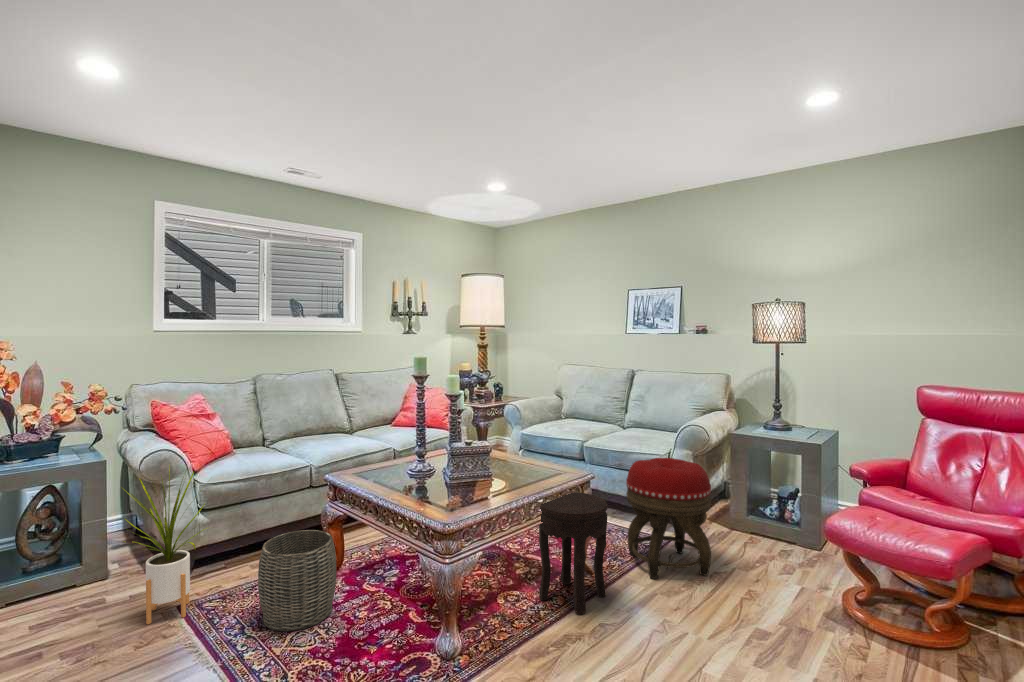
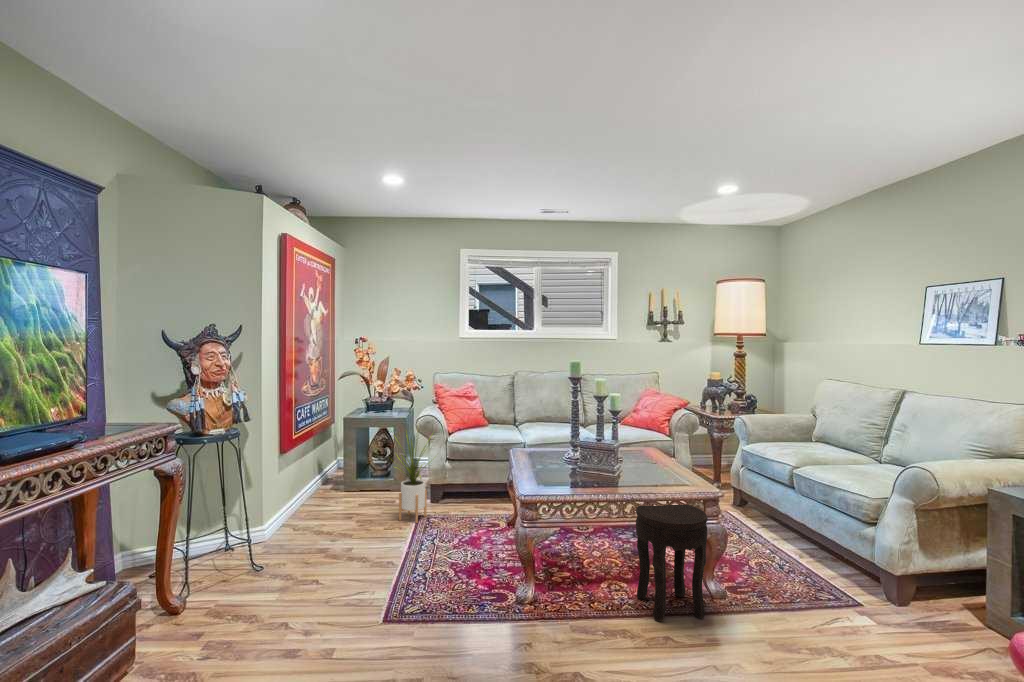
footstool: present [626,458,711,579] -> none [769,492,883,651]
woven basket: present [258,530,336,631] -> none [444,484,496,552]

